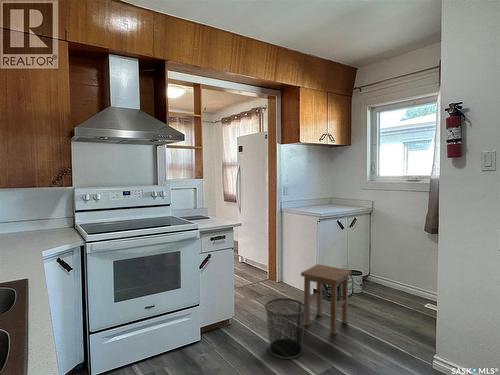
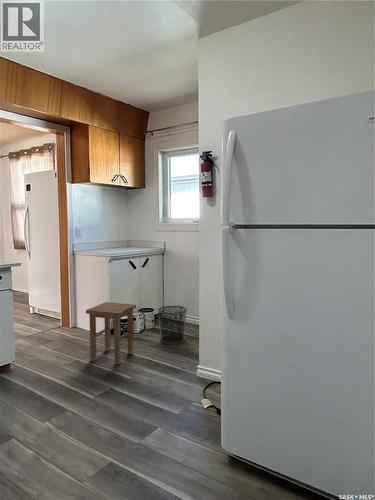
waste bin: present [265,298,307,359] -> present [158,306,187,344]

